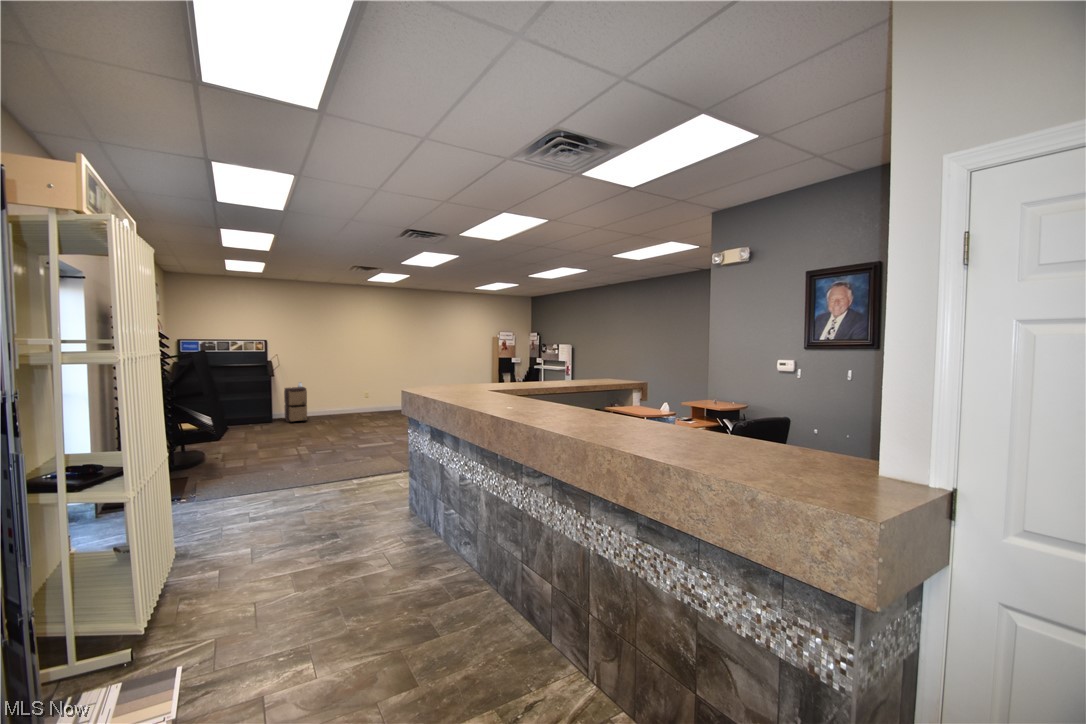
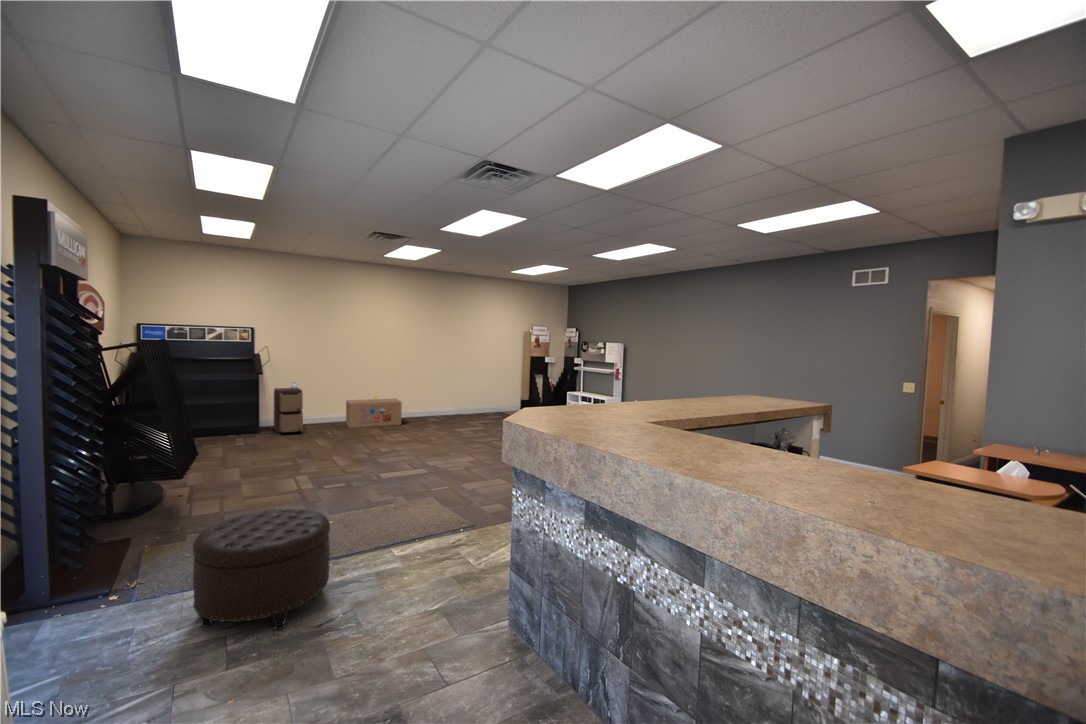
cardboard box: none [343,395,387,418] -> present [346,399,402,428]
ottoman: none [228,449,309,511] -> present [193,509,330,630]

